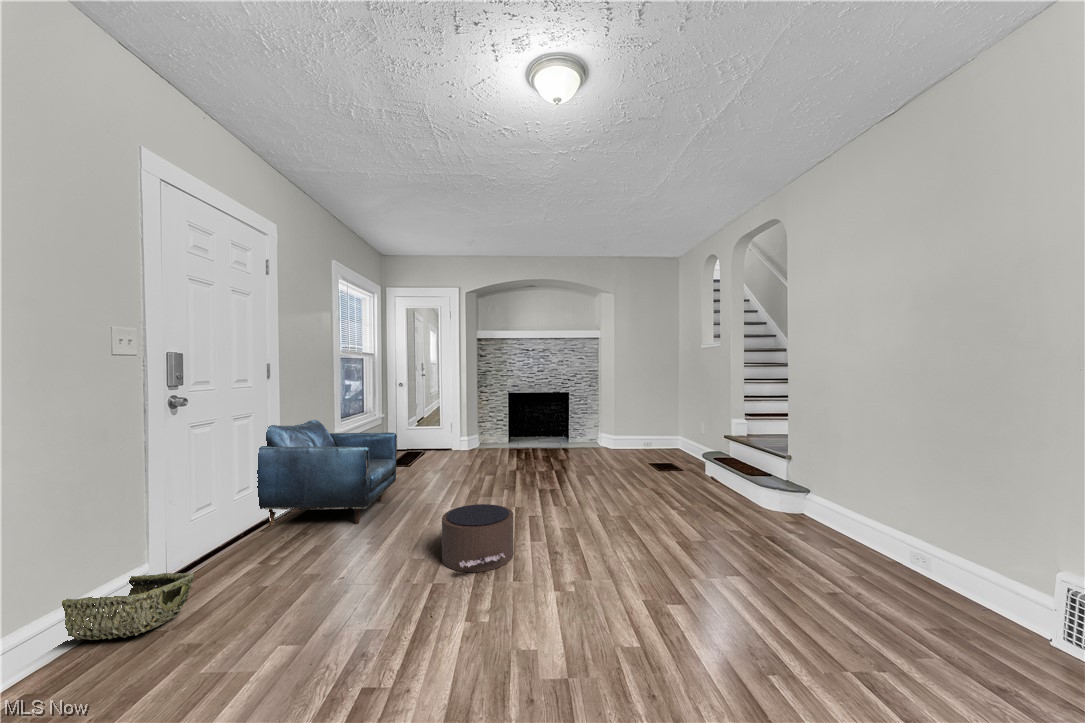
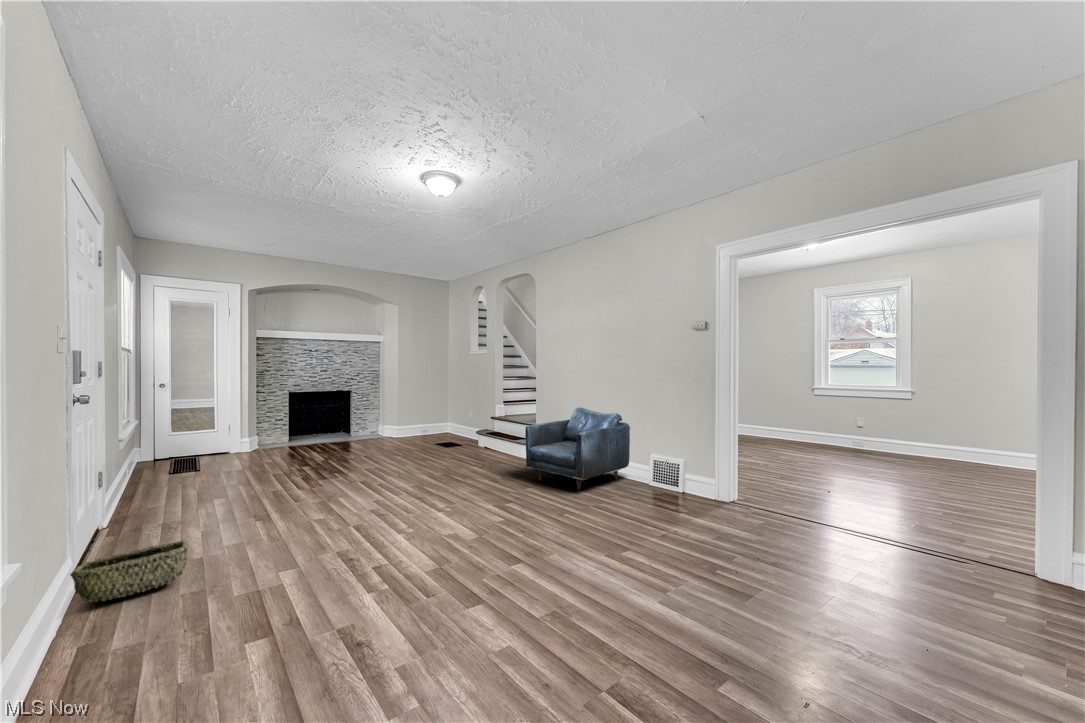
armchair: present [257,420,397,526] -> present [525,408,630,490]
pouf: present [440,504,514,572] -> none [336,471,404,513]

